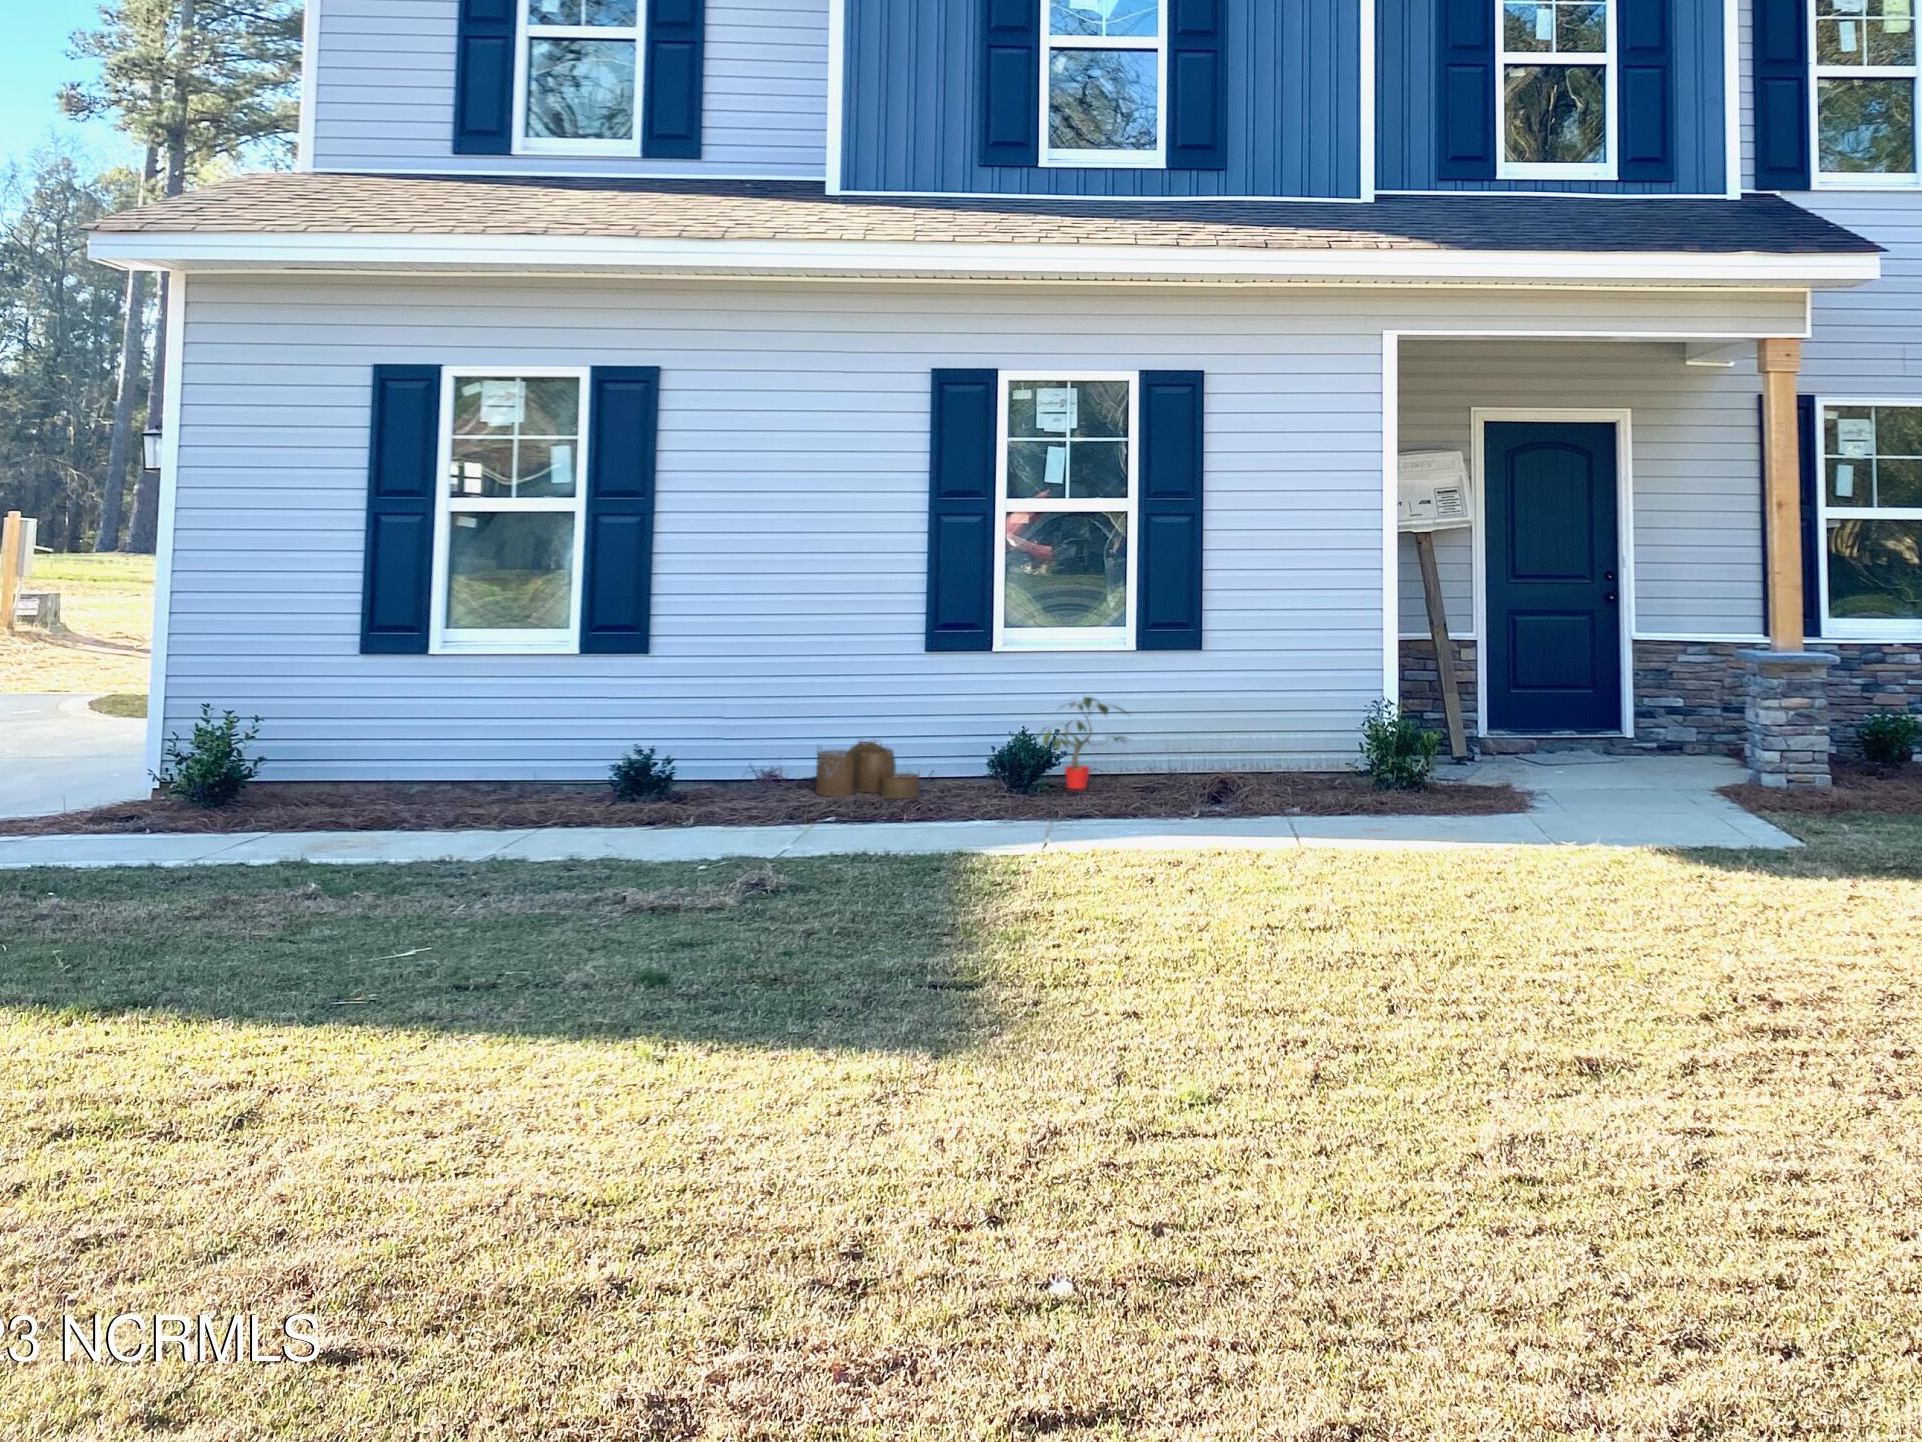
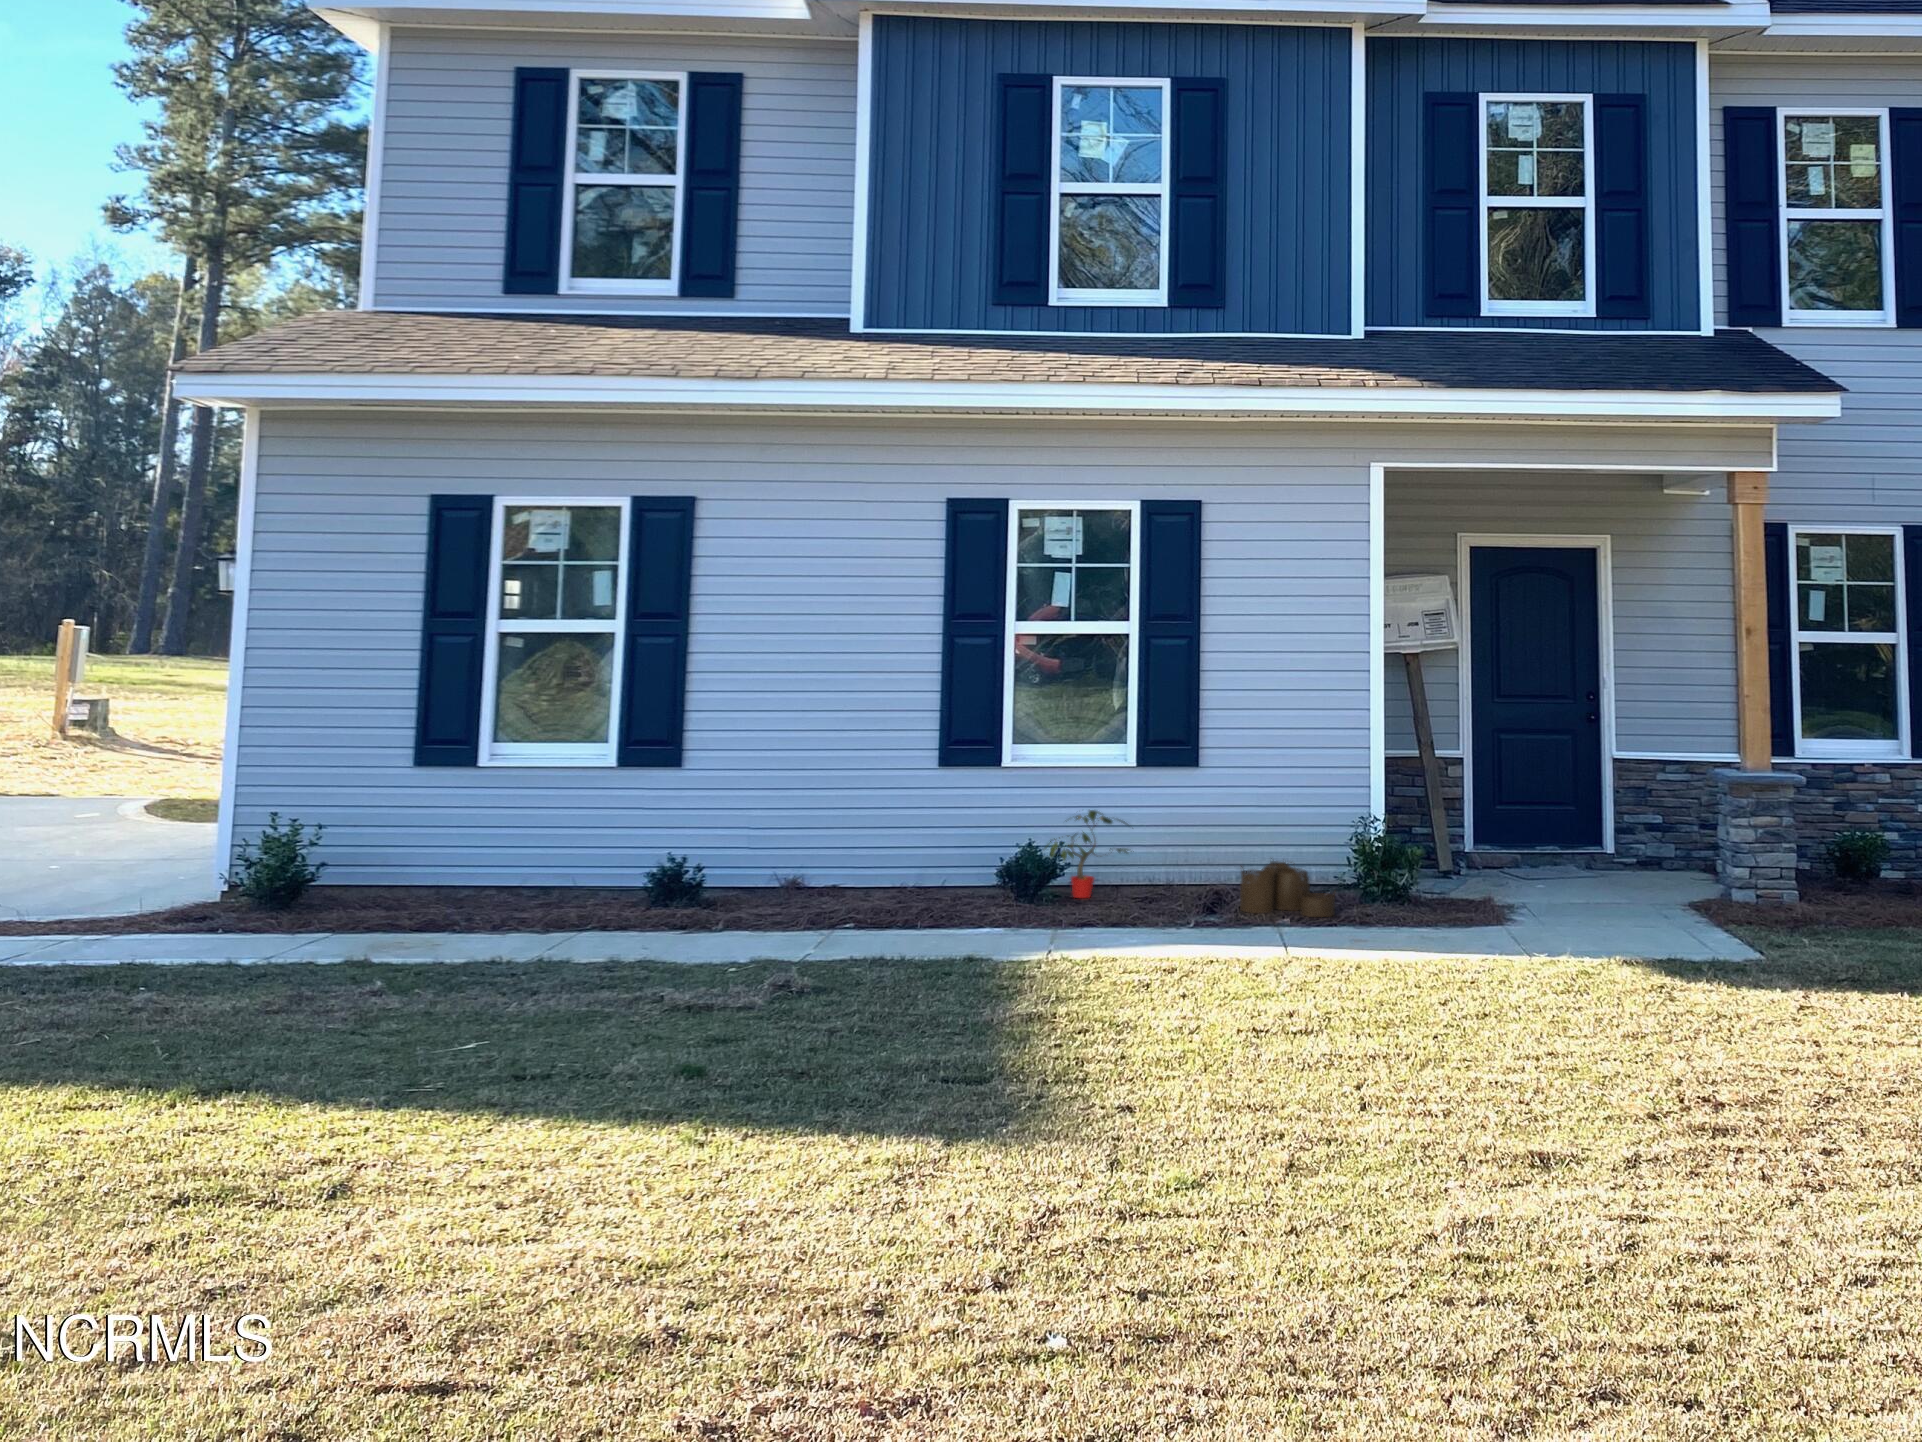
woven basket: present [816,740,919,799] -> present [1240,861,1335,917]

